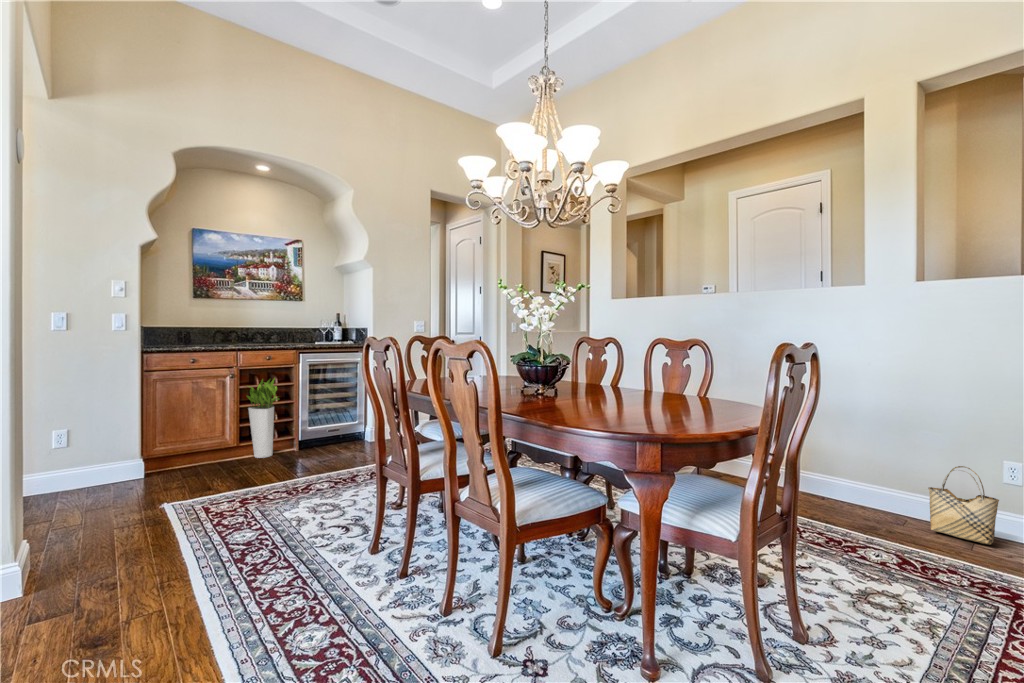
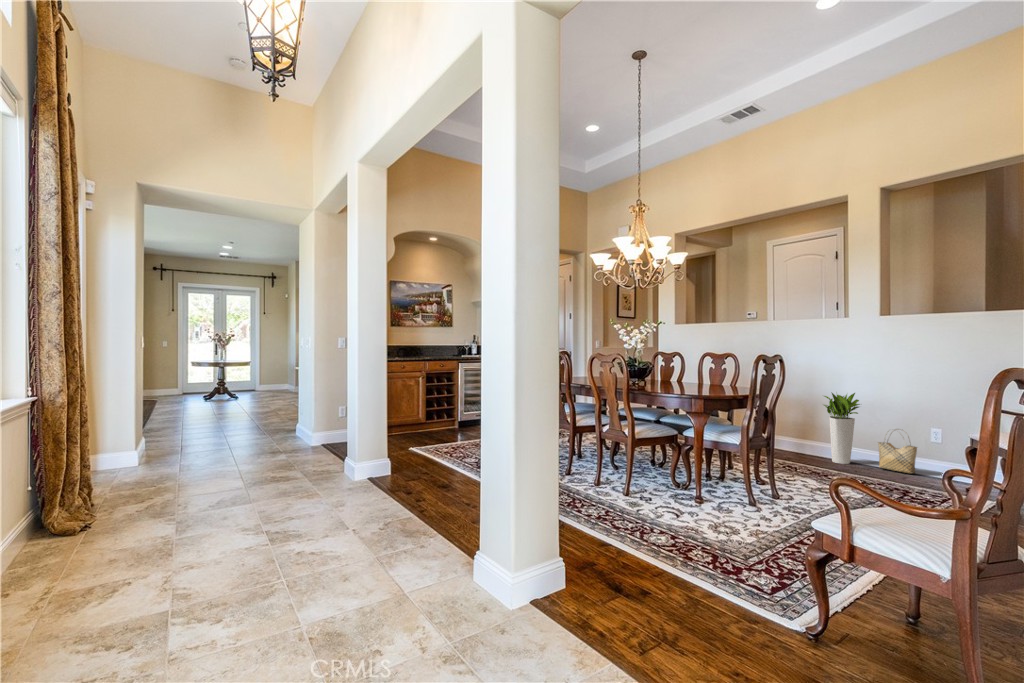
planter: present [247,379,280,458] -> present [824,393,860,464]

